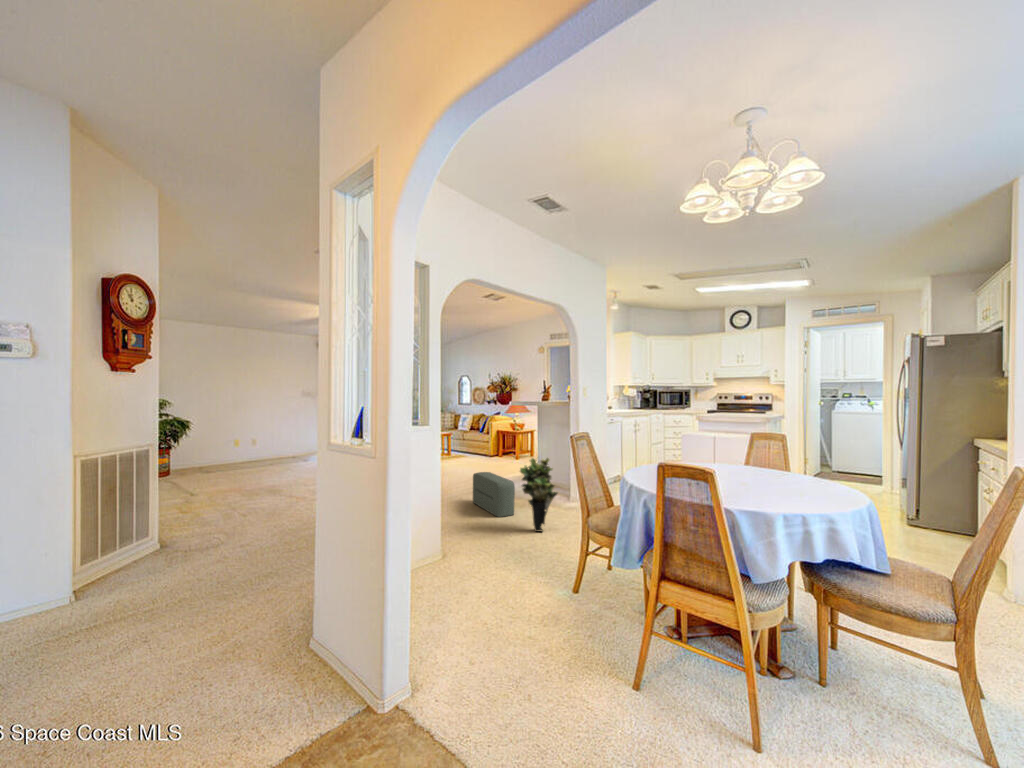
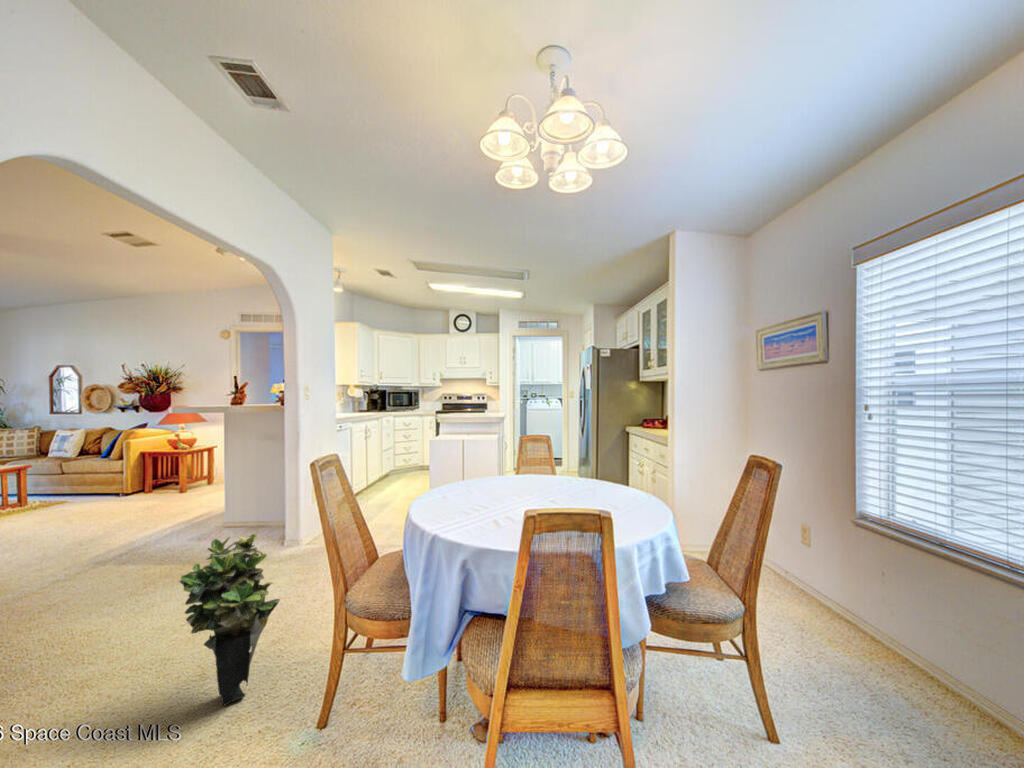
pouf: present [473,472,515,517] -> none [43,570,167,685]

